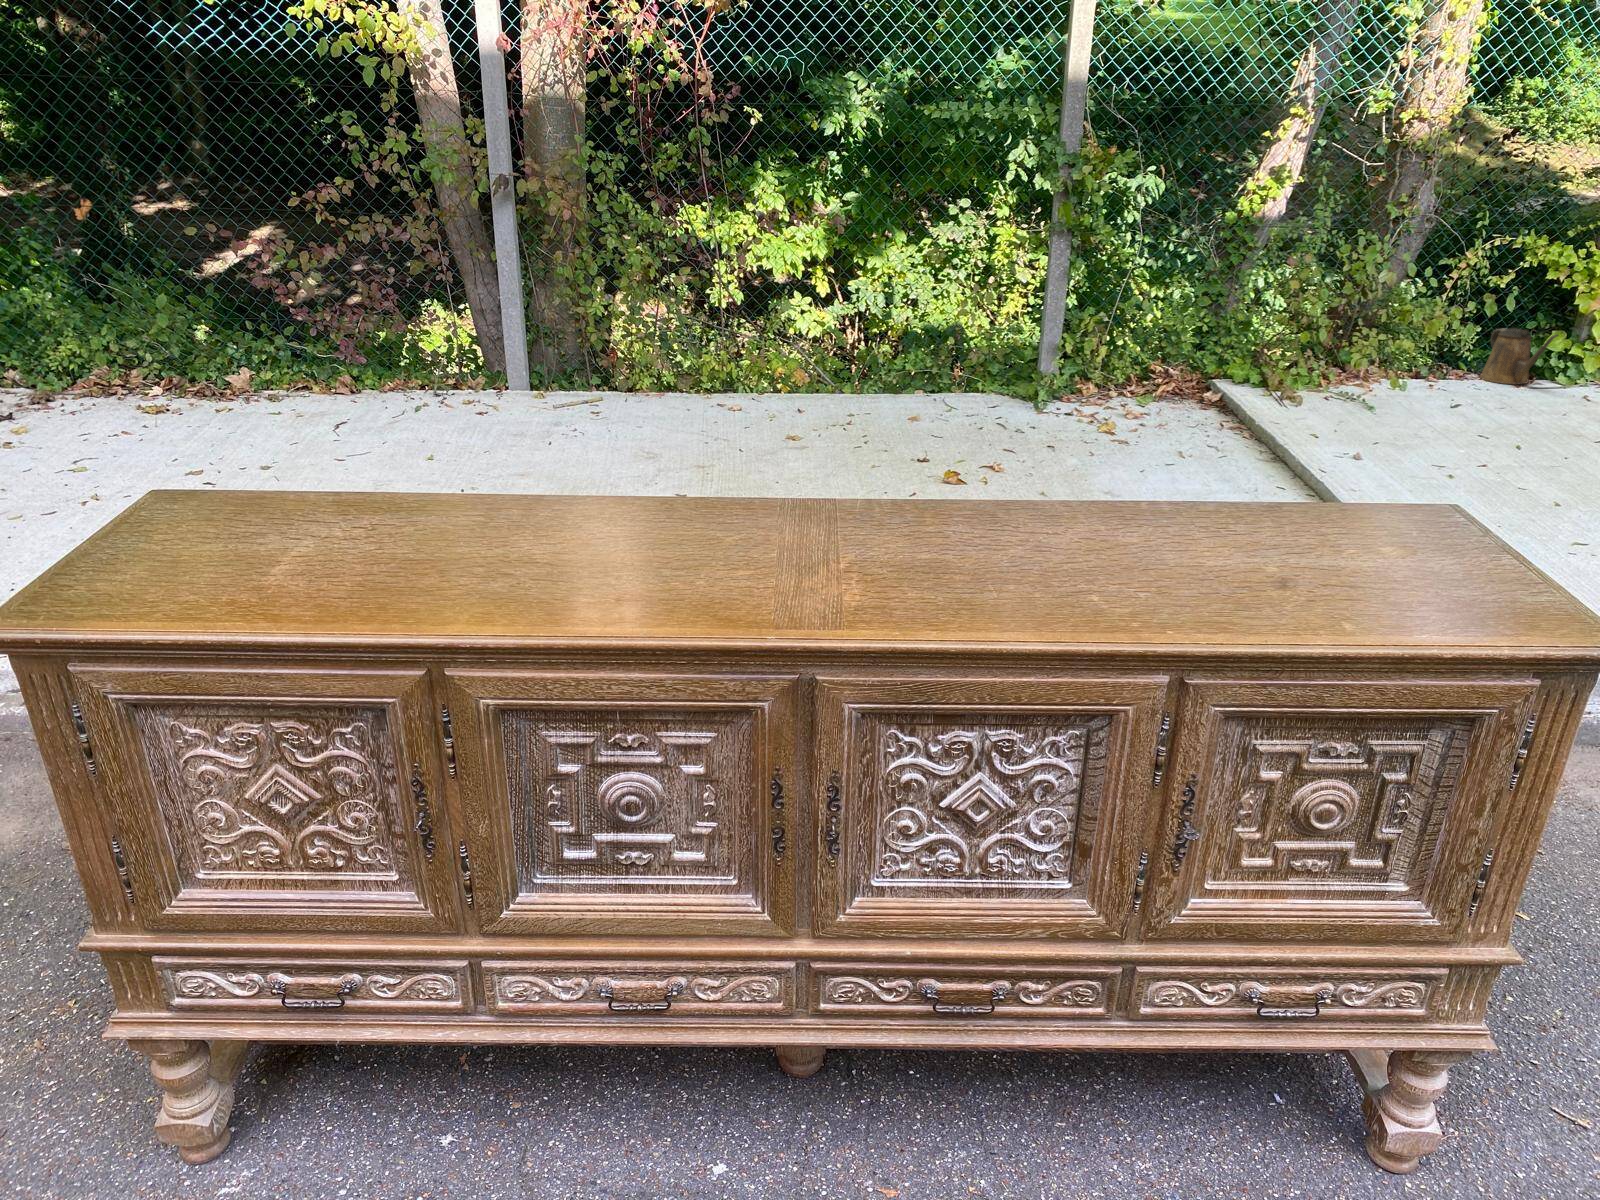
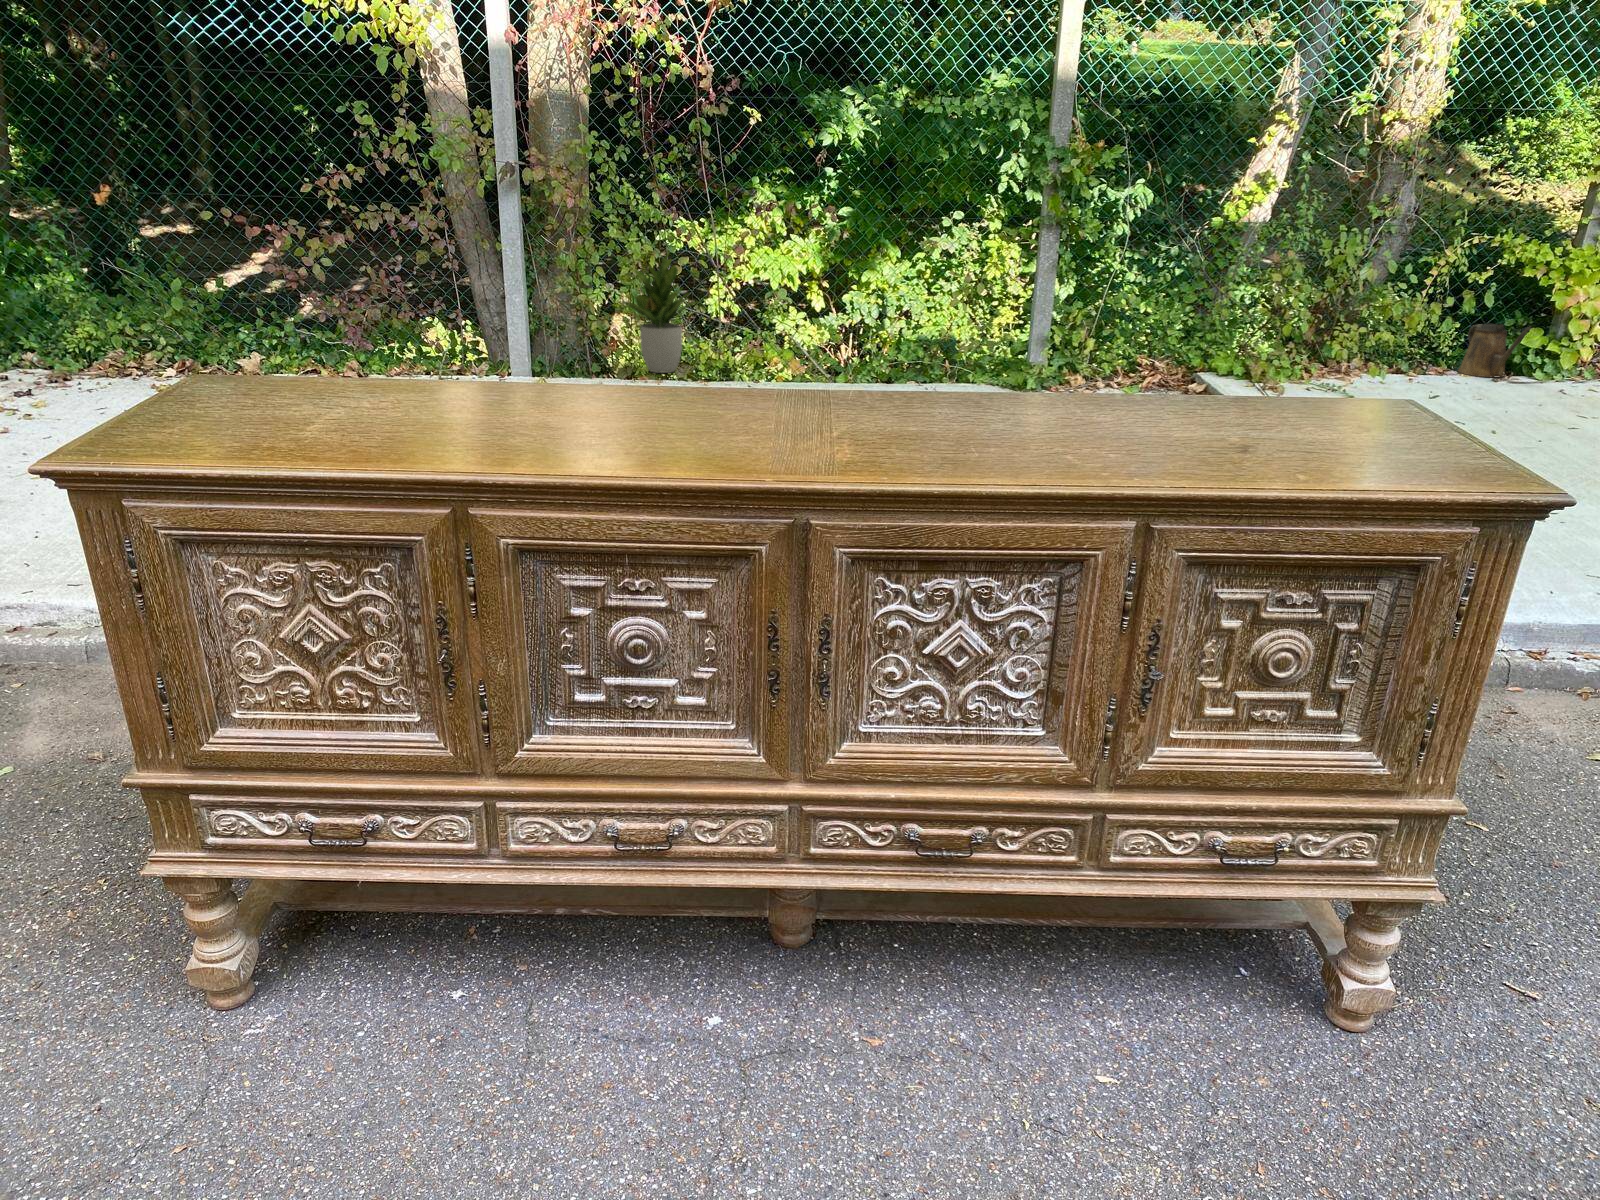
potted plant: none [617,265,698,392] -> present [624,252,697,373]

